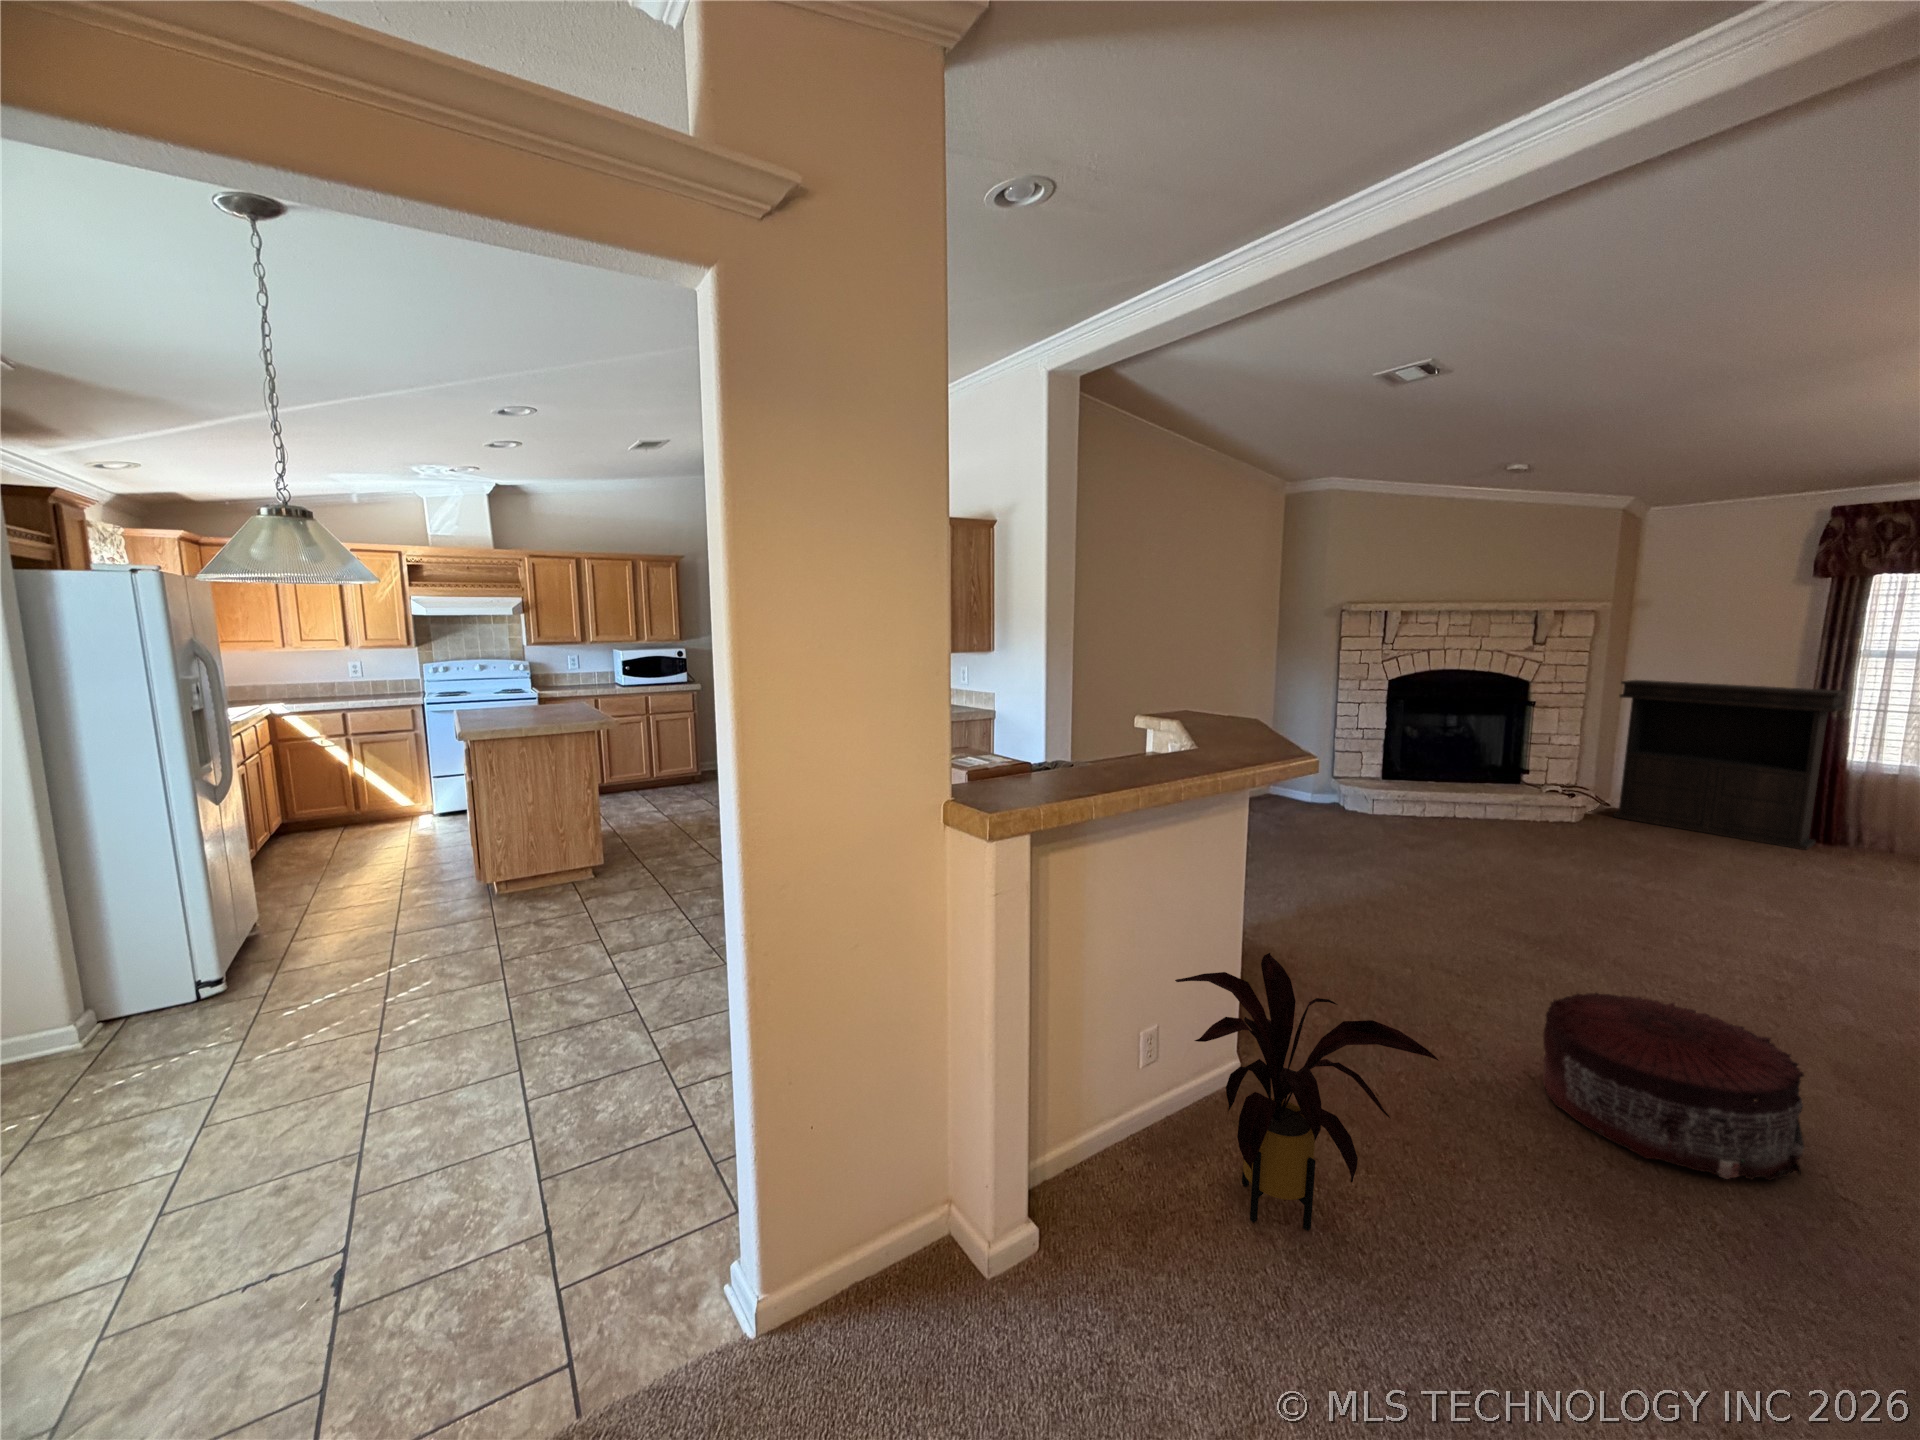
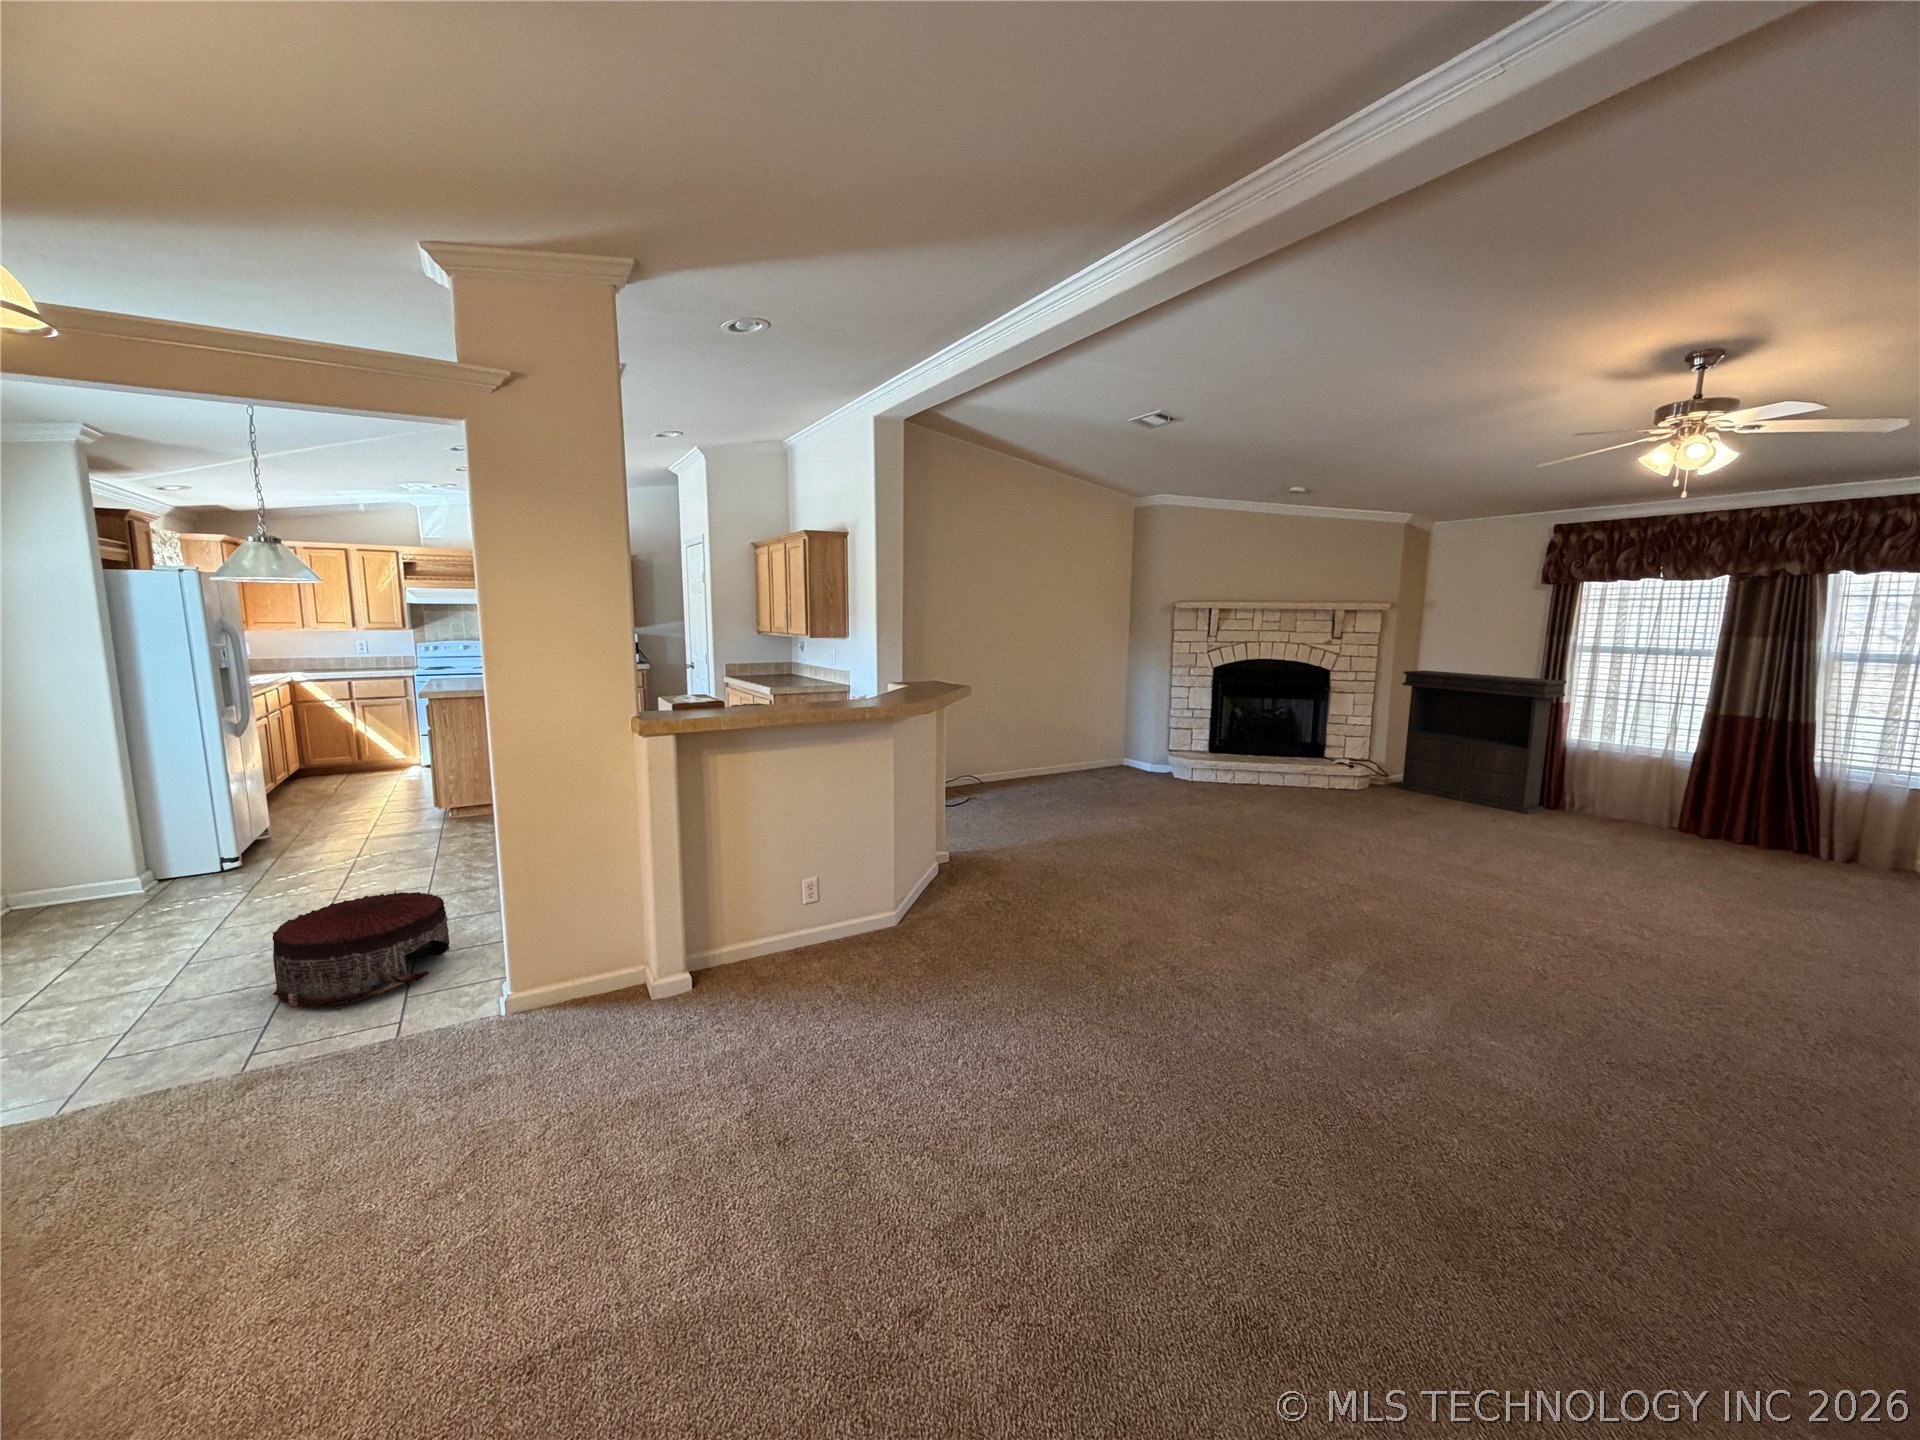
house plant: present [1175,953,1439,1231] -> none [783,831,917,991]
pouf: present [1543,993,1804,1180] -> present [272,891,450,1010]

